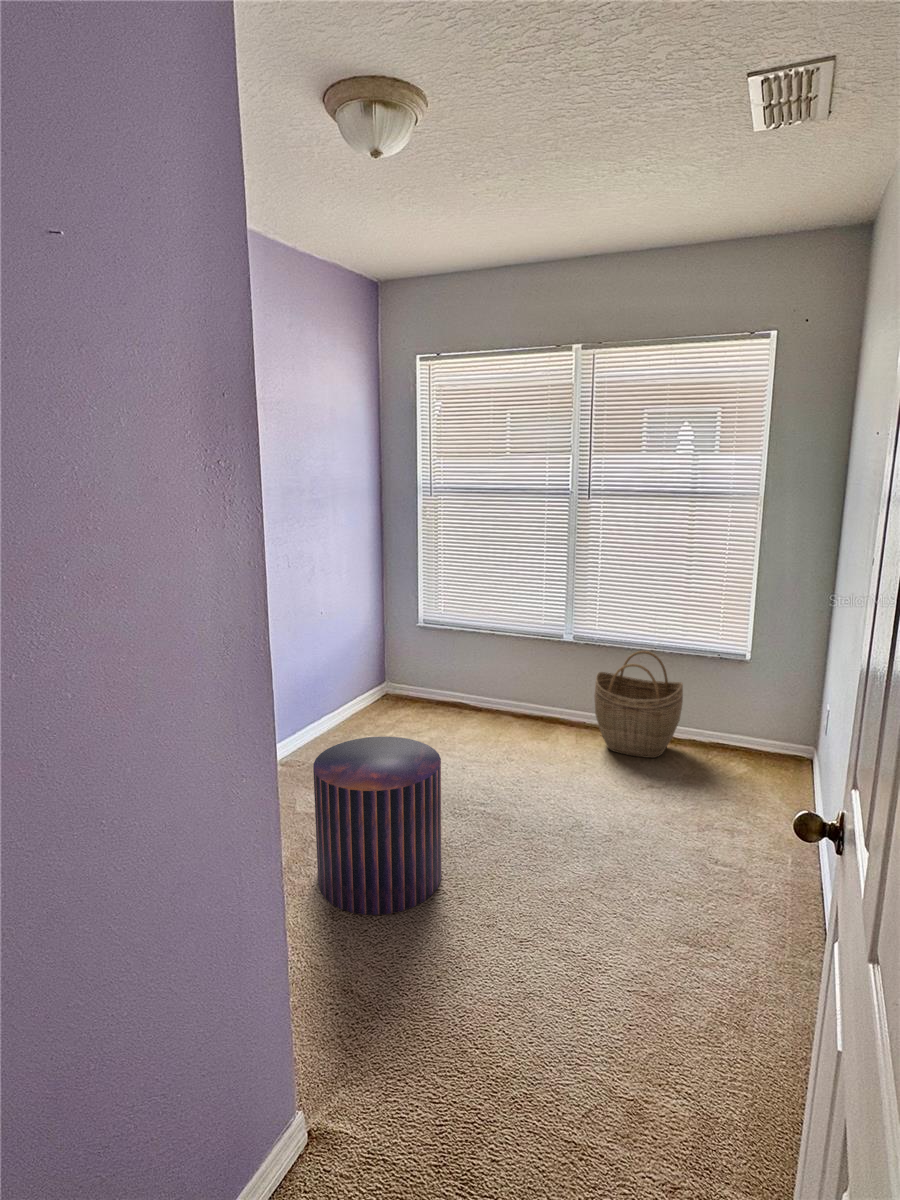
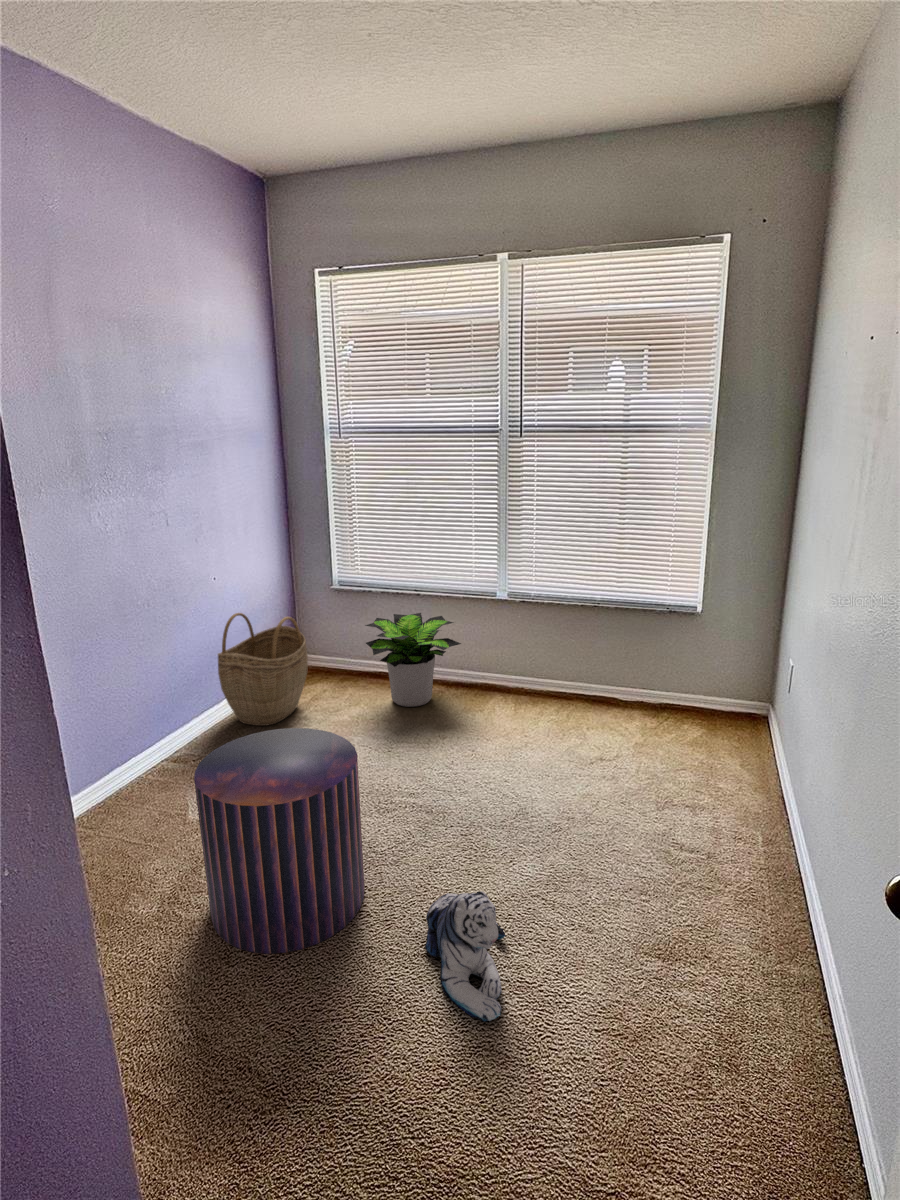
potted plant: none [445,650,531,733] -> present [365,613,461,707]
woven basket: present [594,651,683,758] -> present [218,613,308,726]
plush toy: none [490,874,557,976] -> present [424,891,505,1022]

